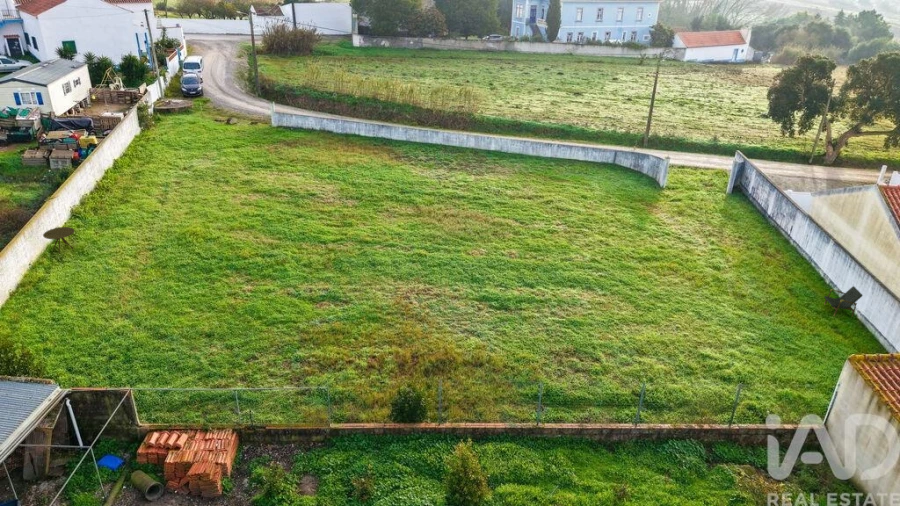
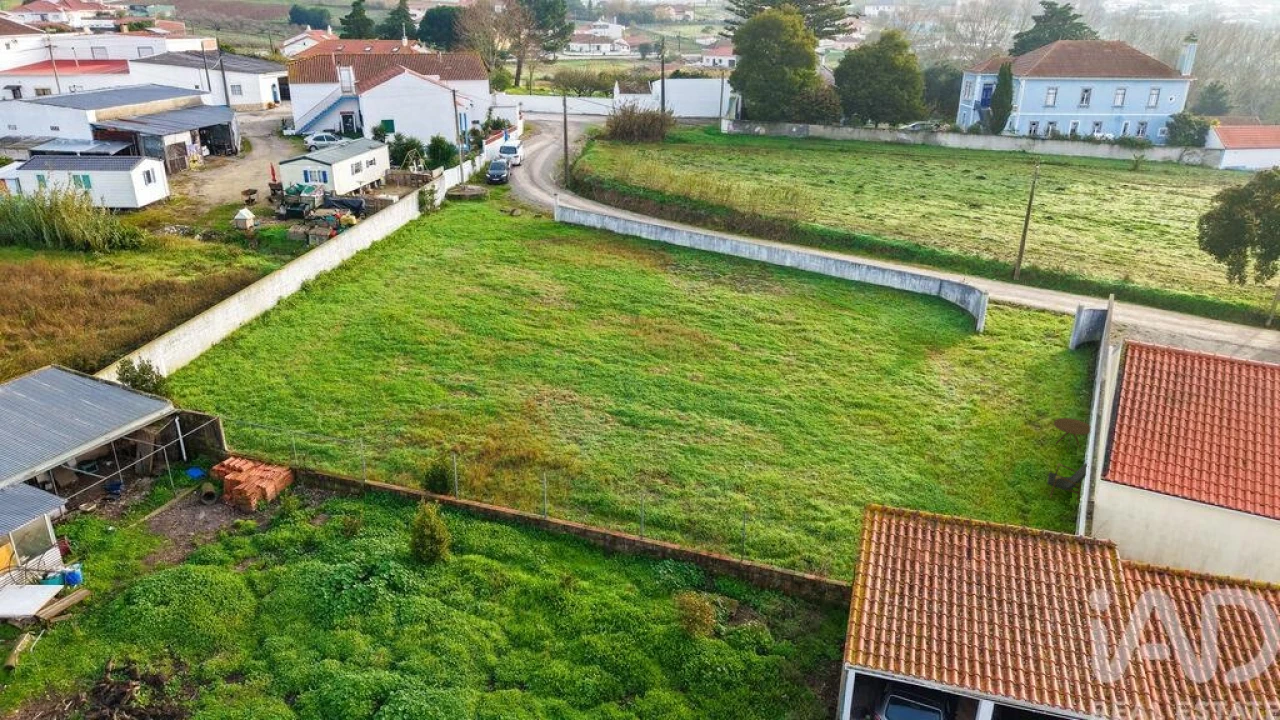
round table: present [43,227,74,253] -> present [1054,418,1090,448]

